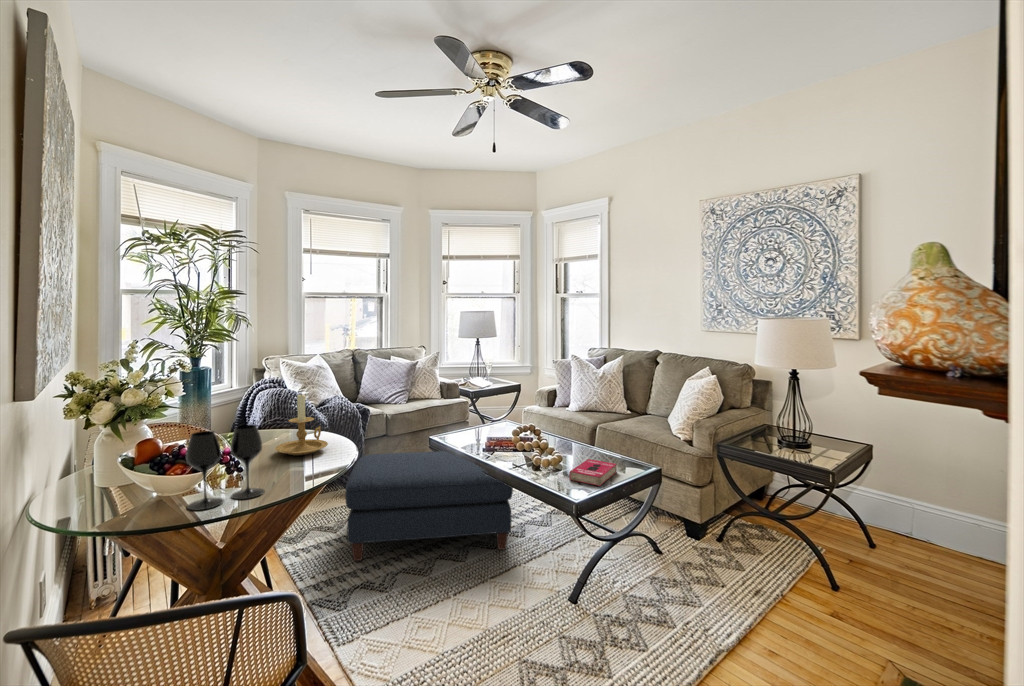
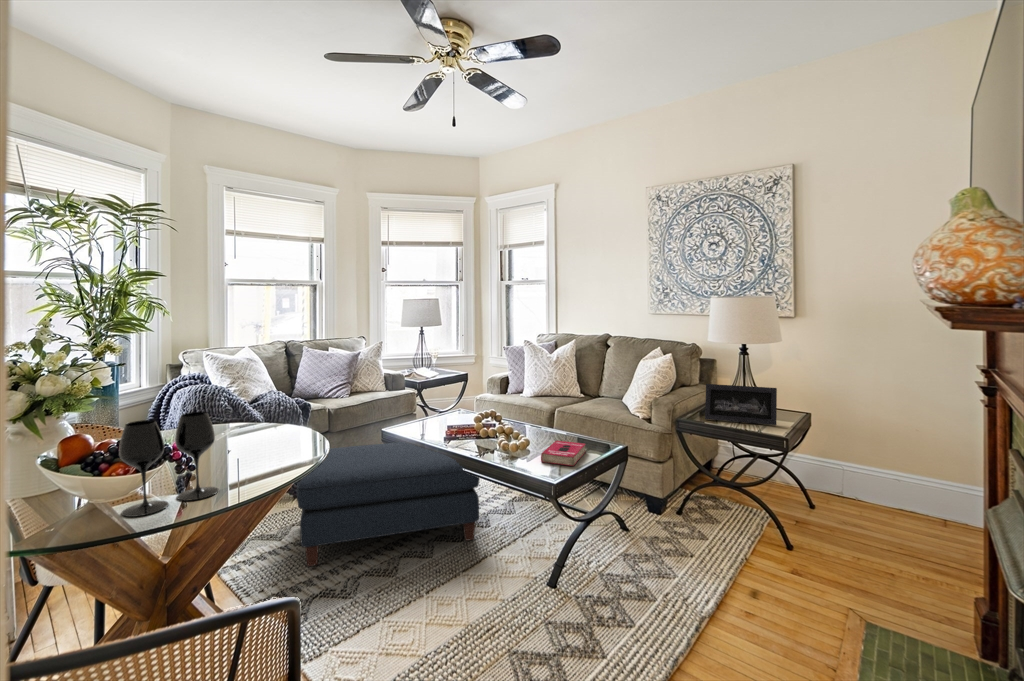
candle holder: present [275,393,328,455] -> none [220,377,283,449]
picture frame: none [748,408,827,456] -> present [705,384,777,425]

